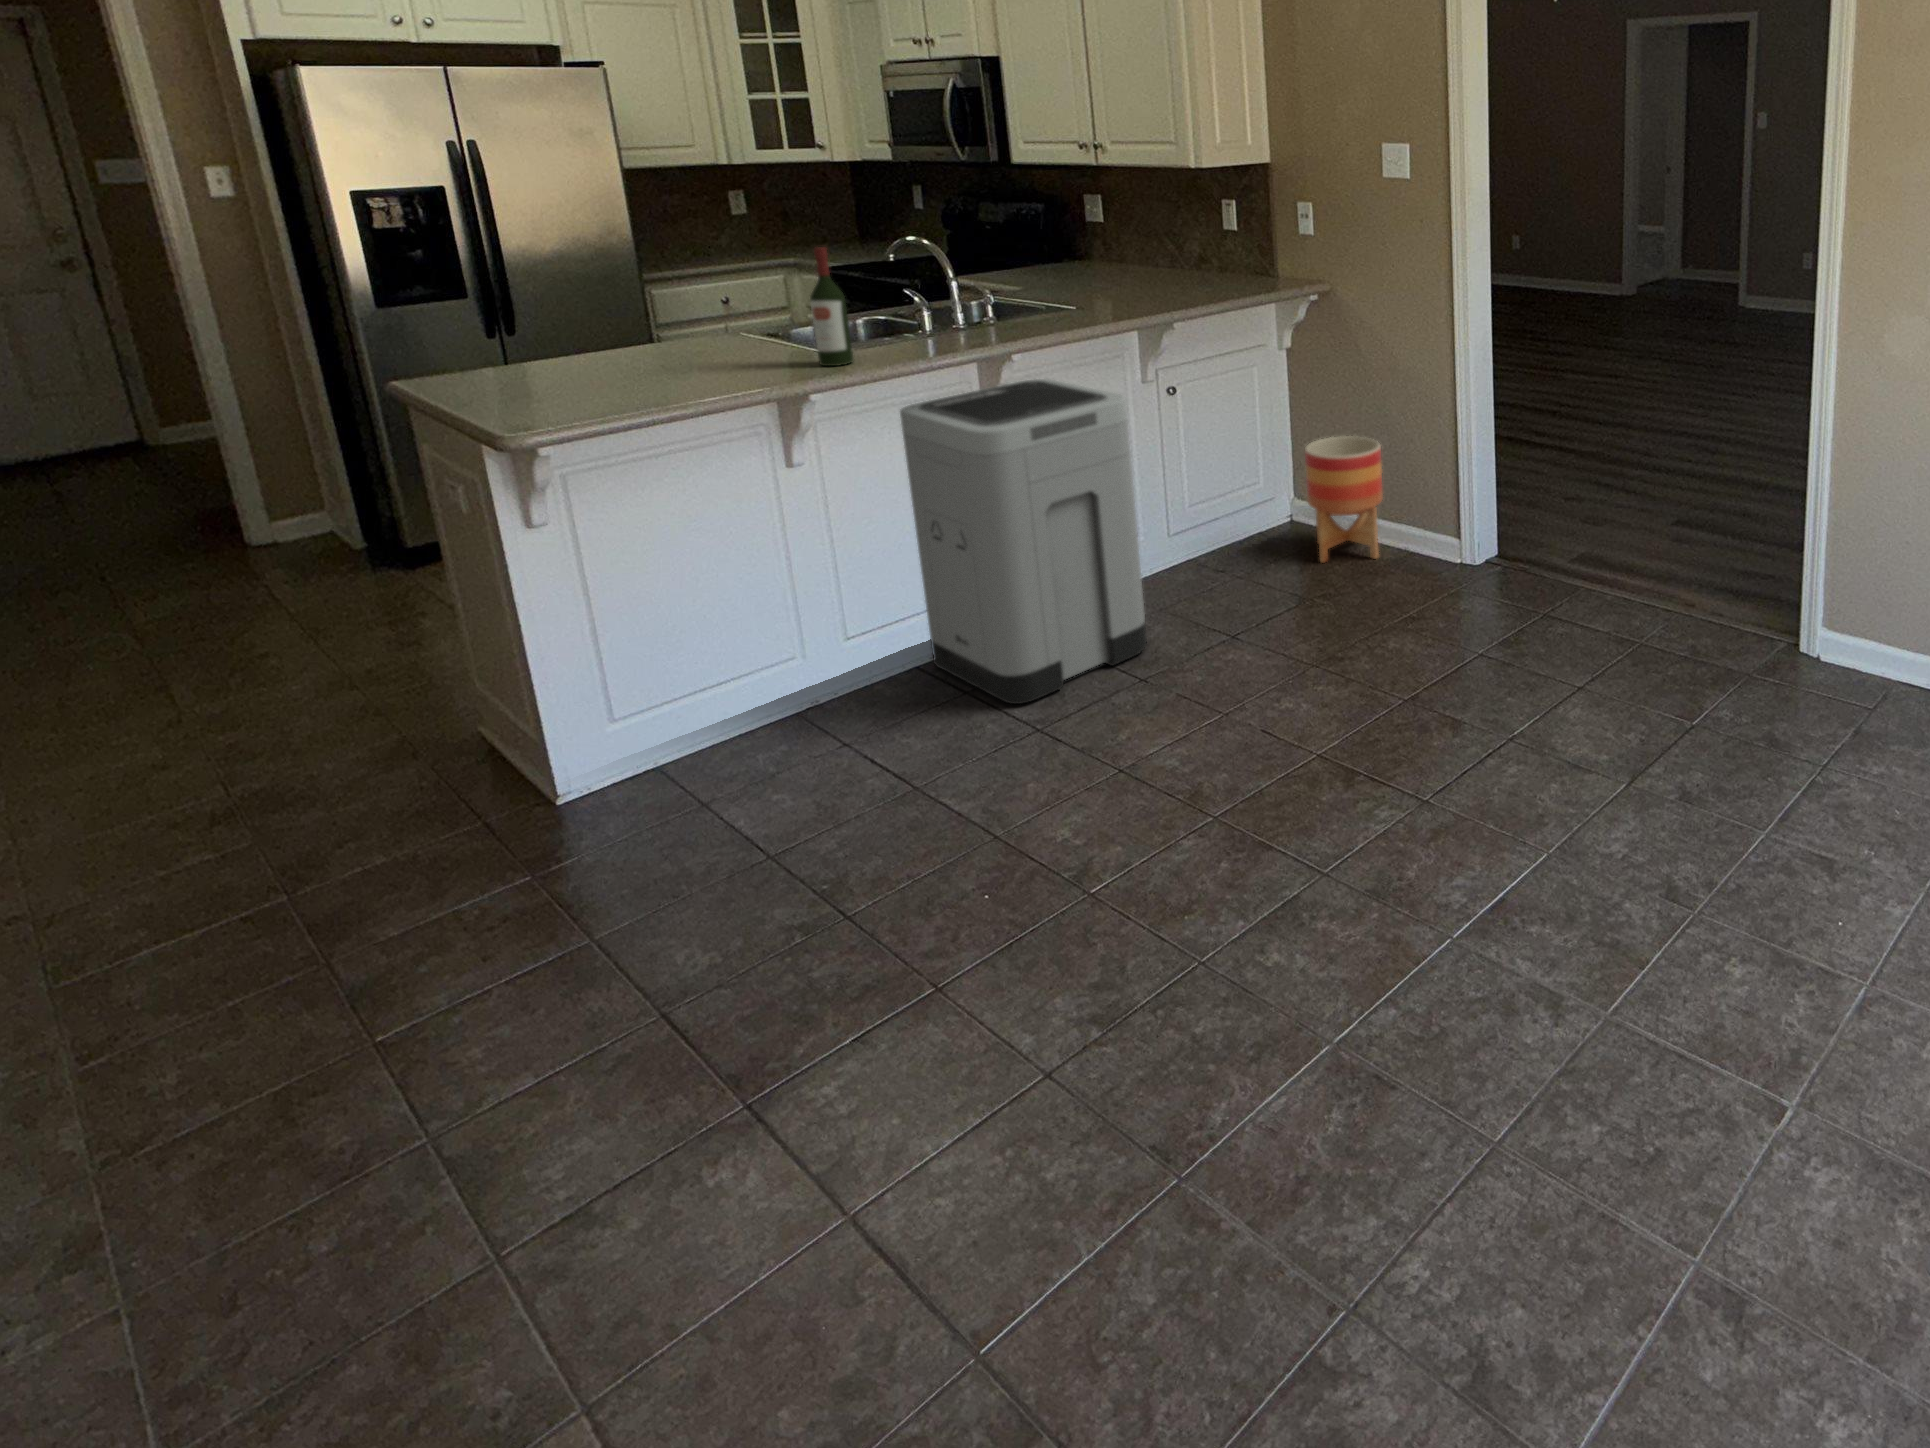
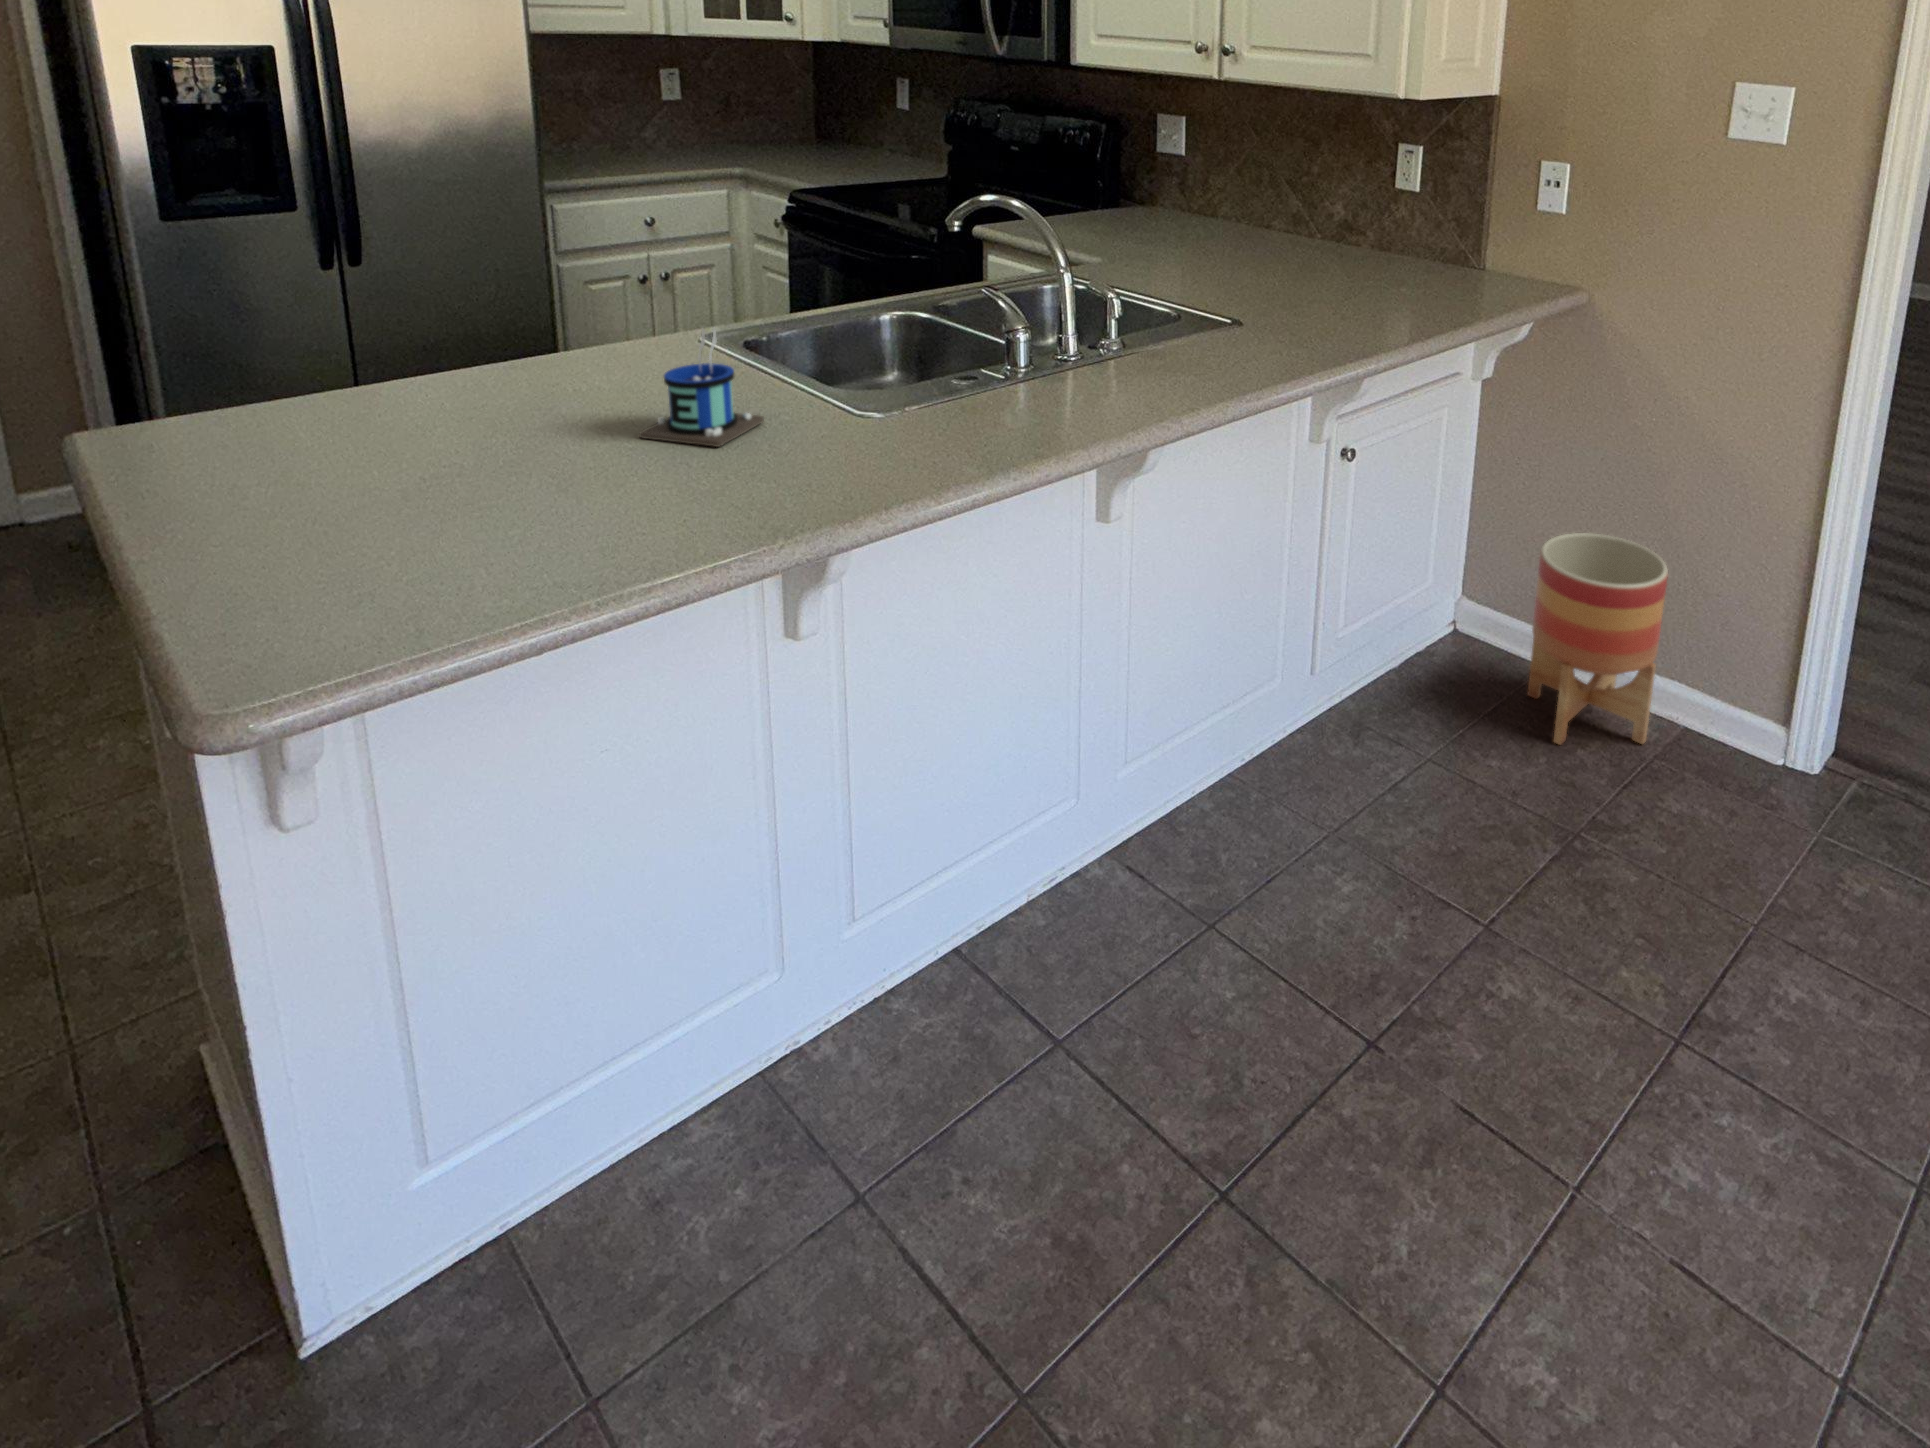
wine bottle: present [810,247,853,366] -> none [851,223,914,447]
mug: none [699,297,770,370] -> present [639,329,764,447]
trash can: present [900,379,1147,704] -> none [982,451,1383,1104]

